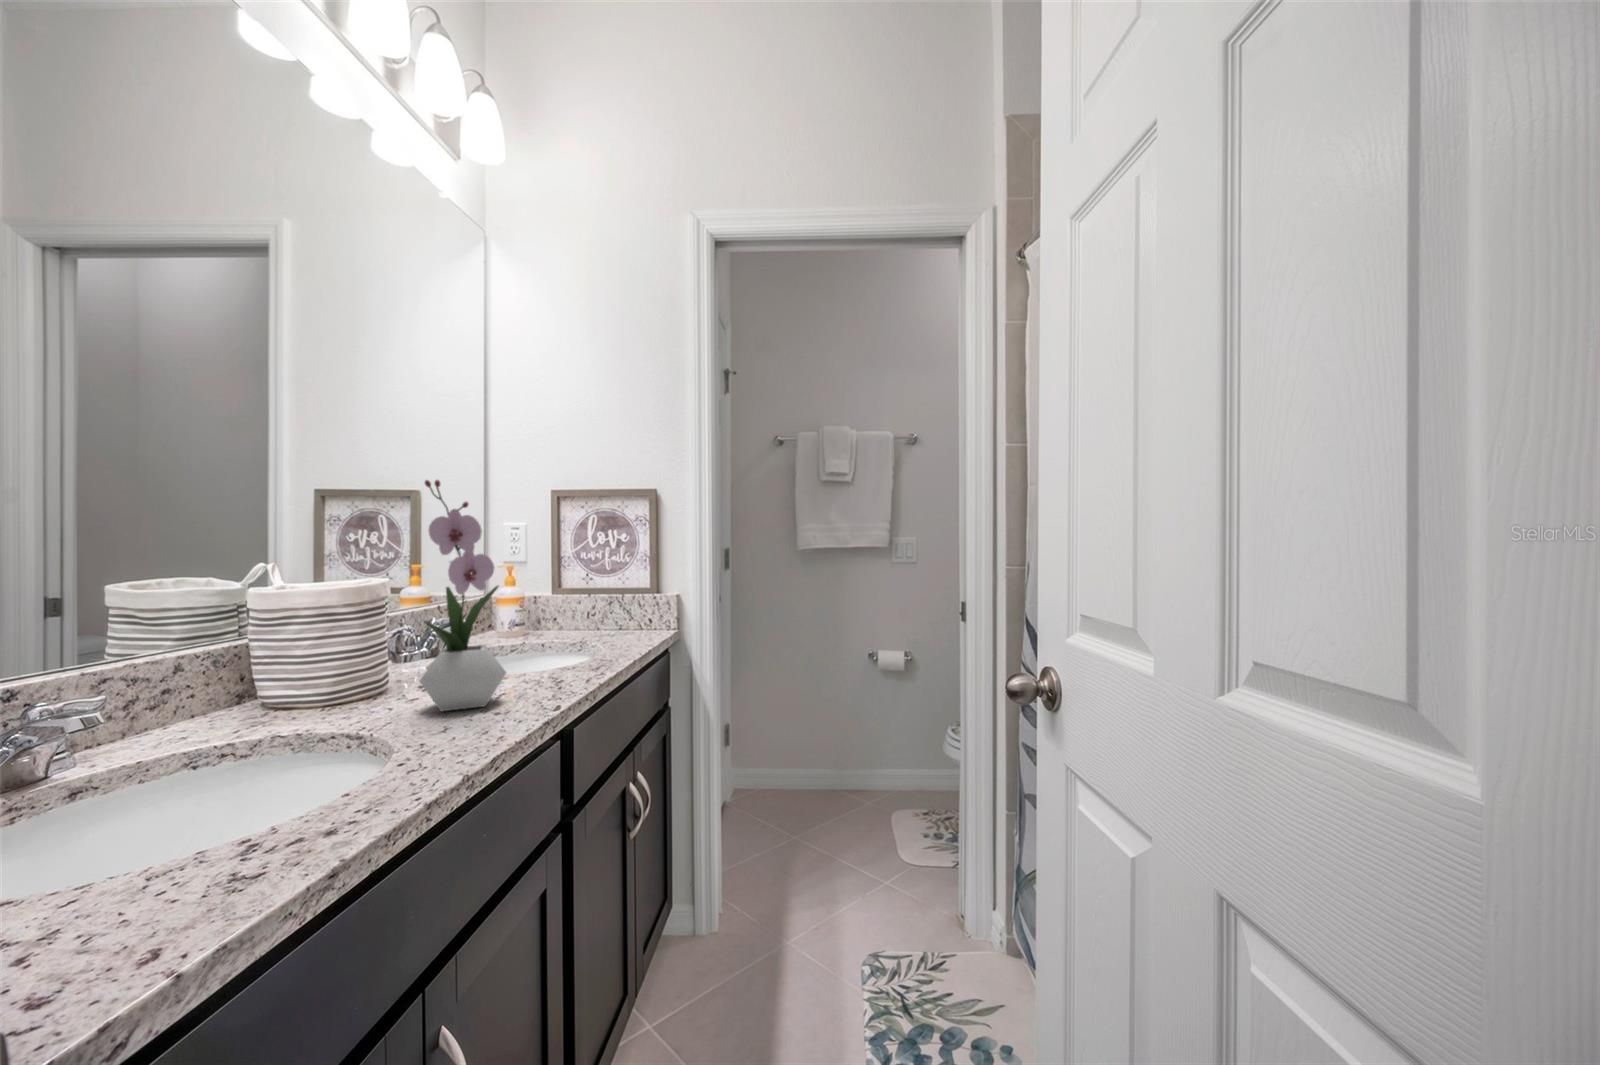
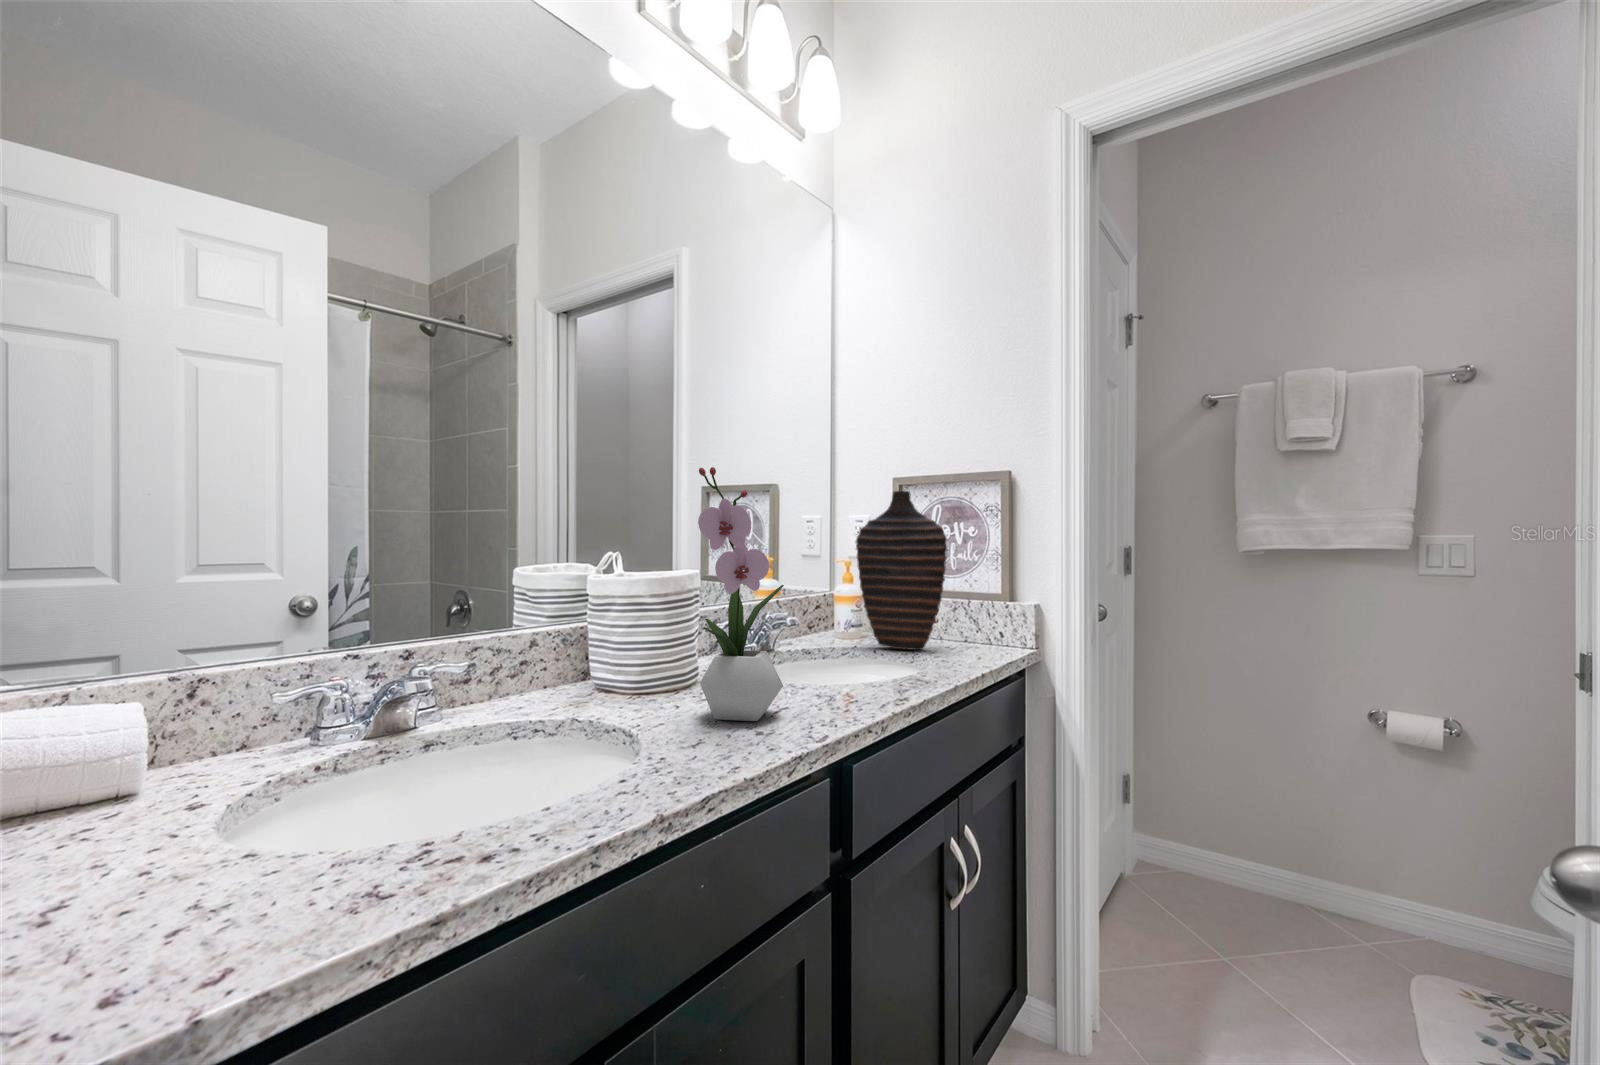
decorative vase: none [523,503,608,640] -> present [856,491,947,650]

